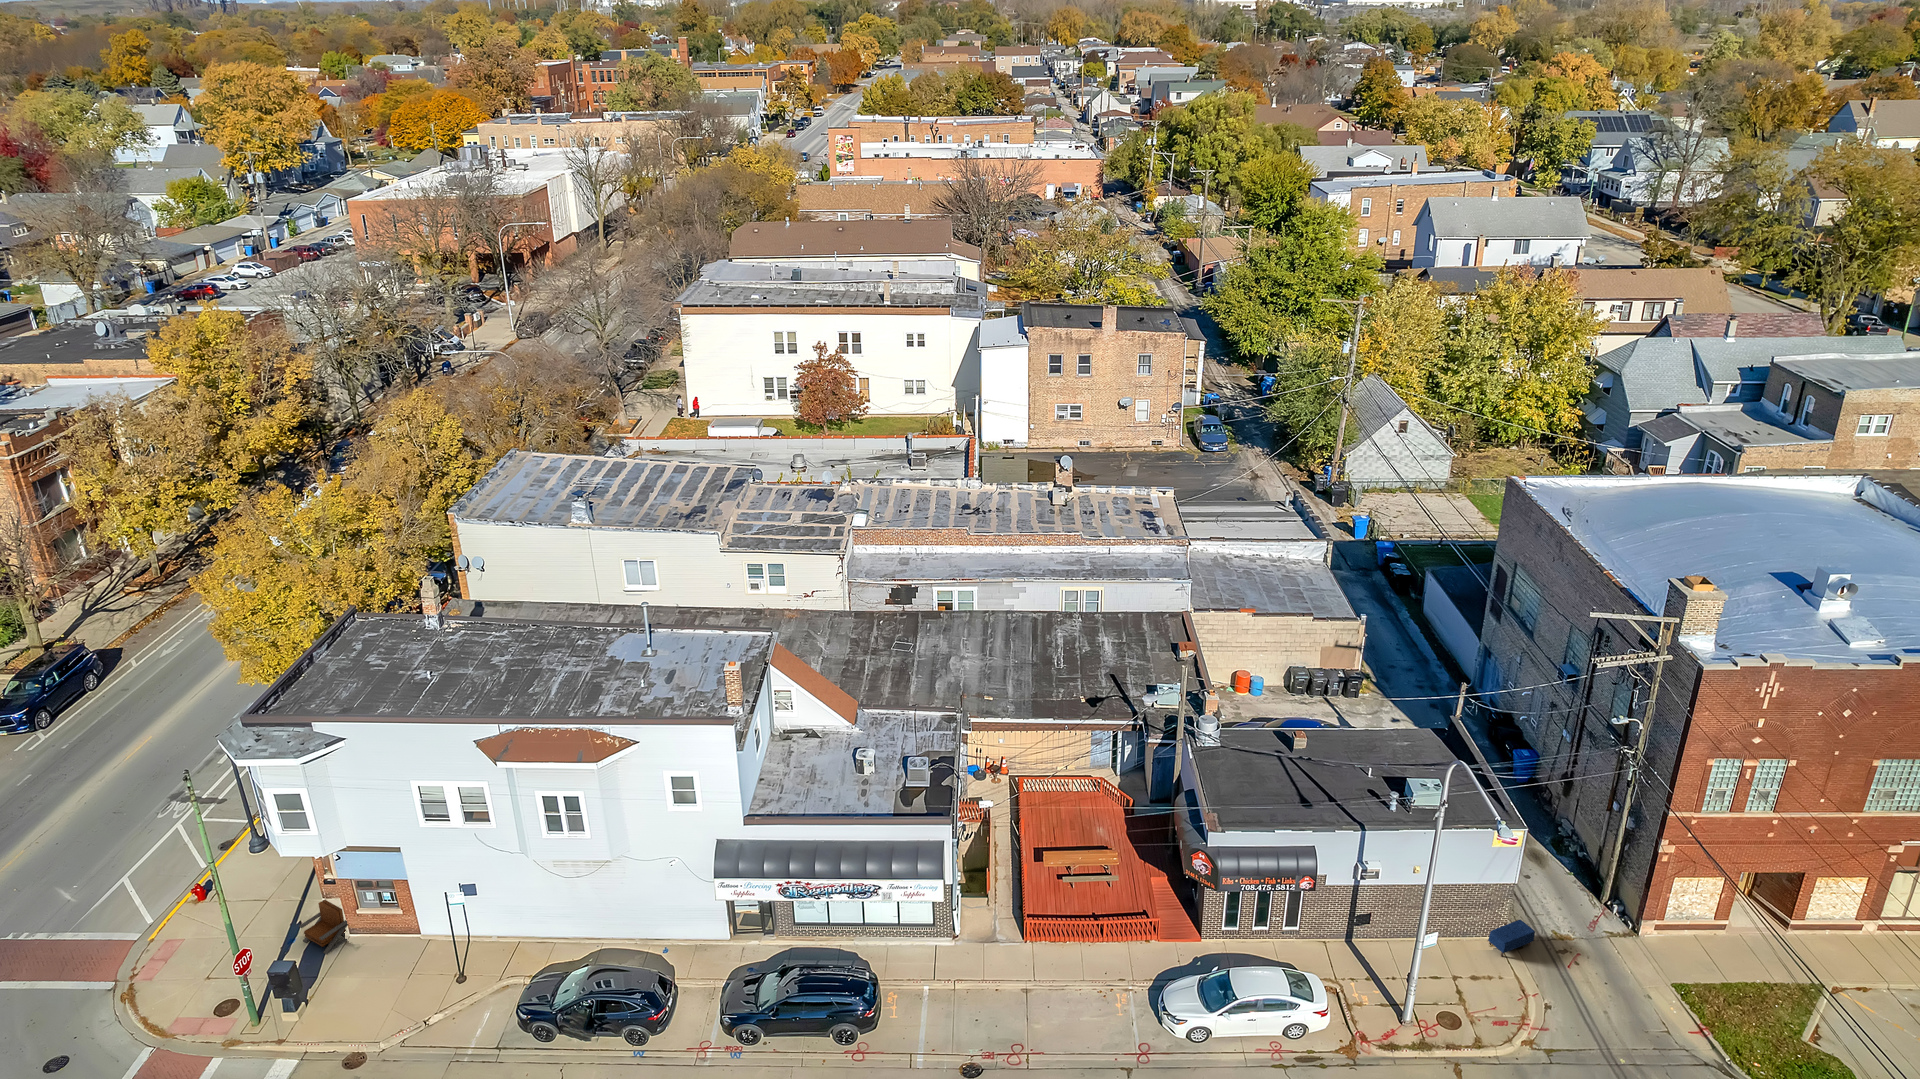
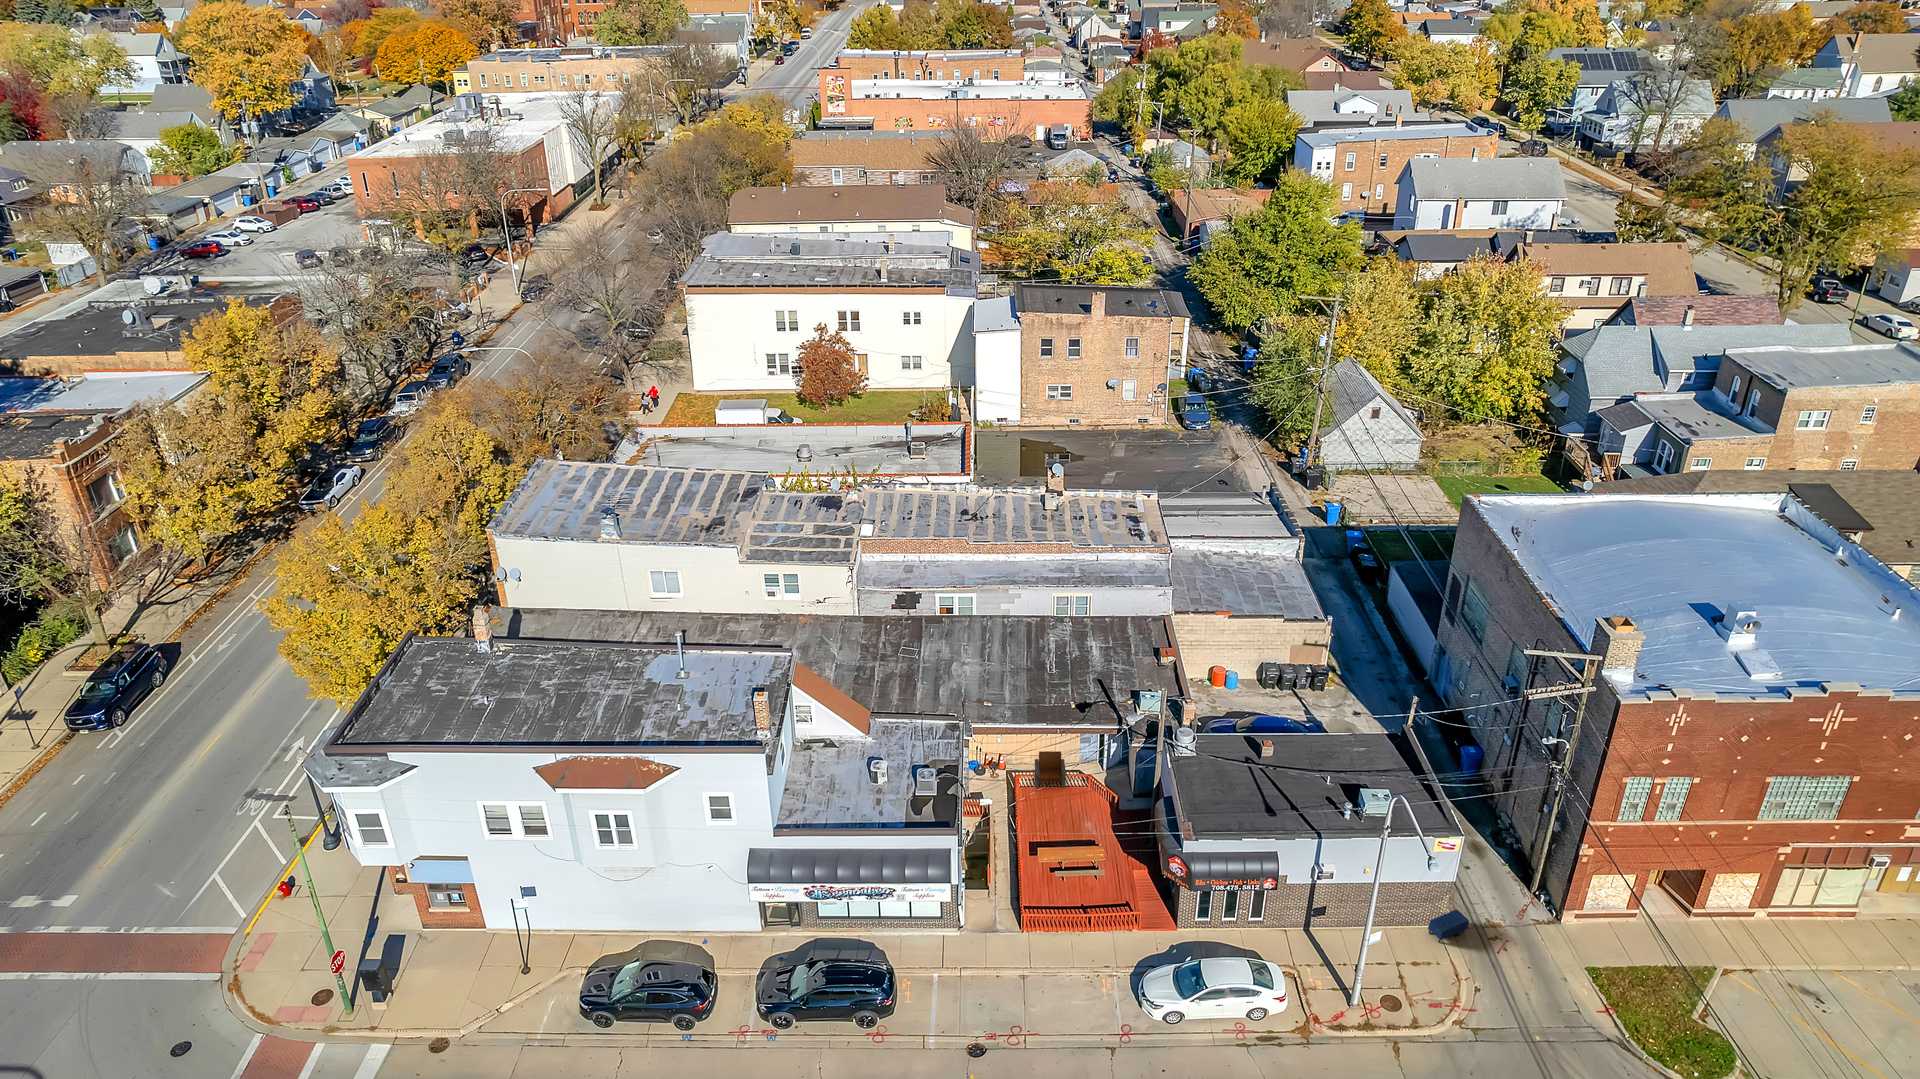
lounge chair: present [299,900,348,954] -> present [1034,751,1066,787]

